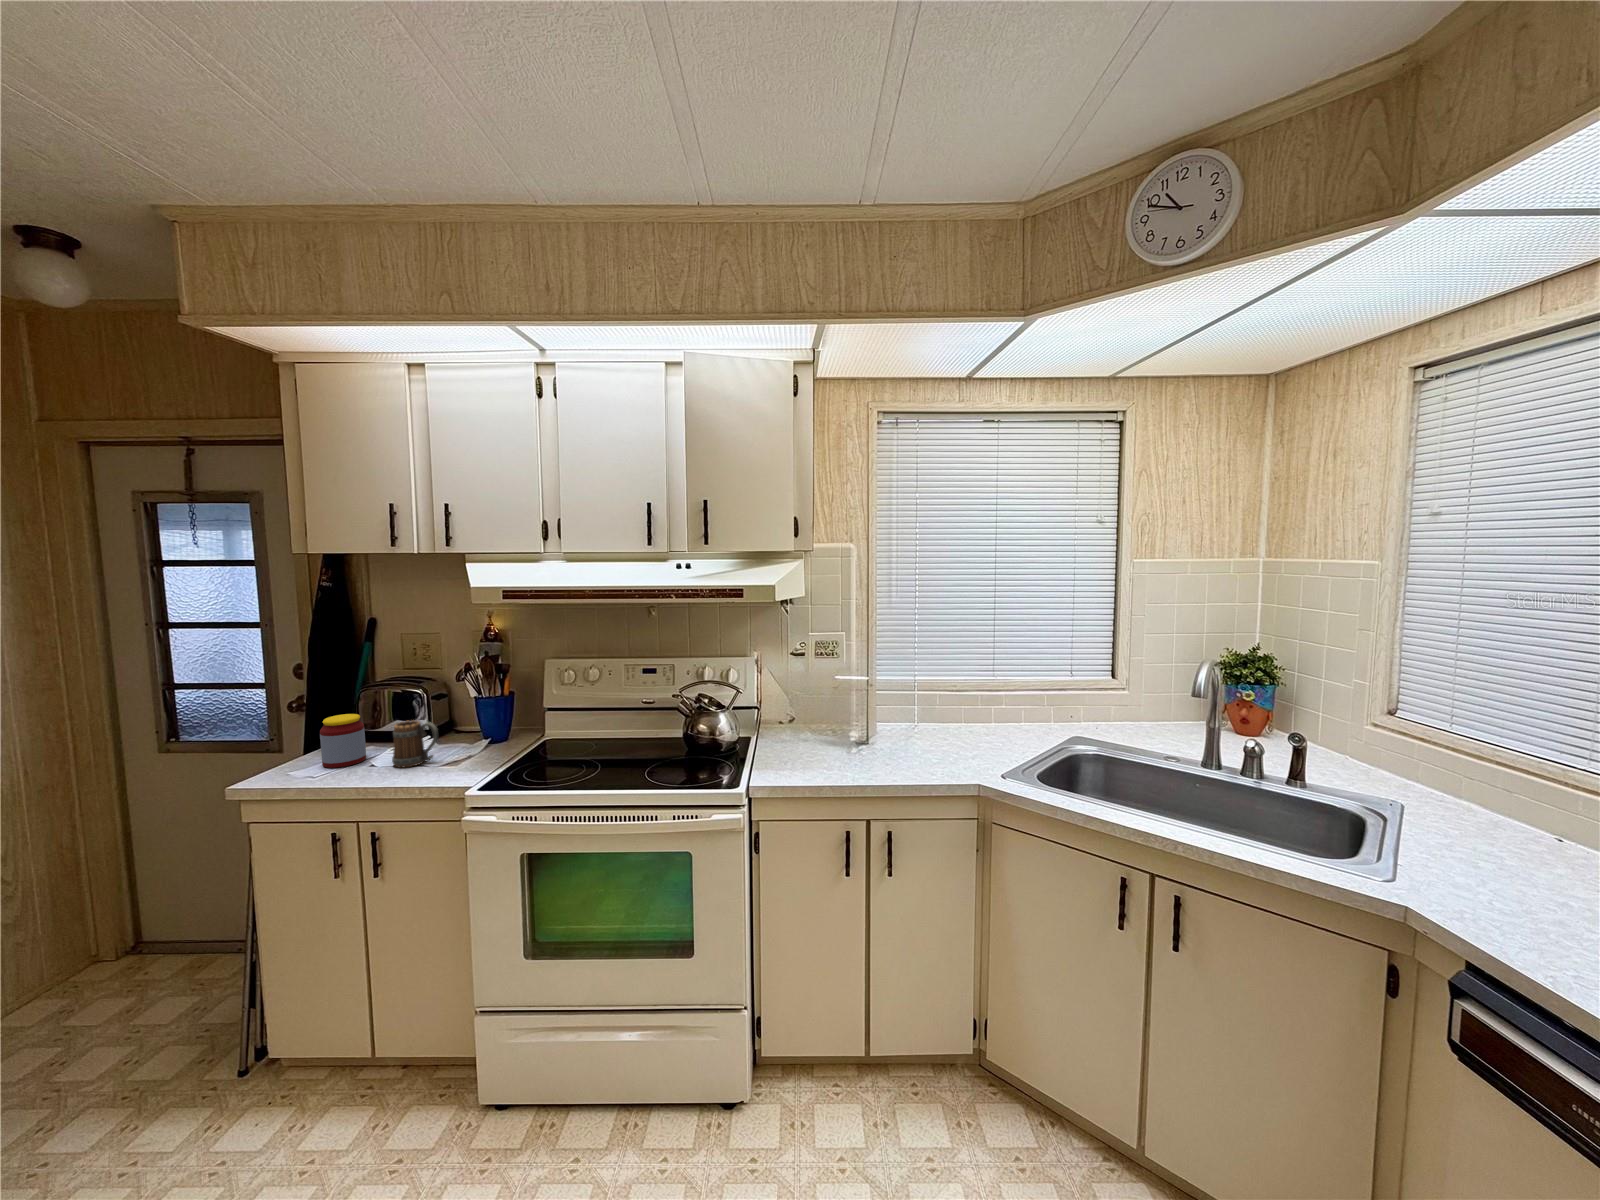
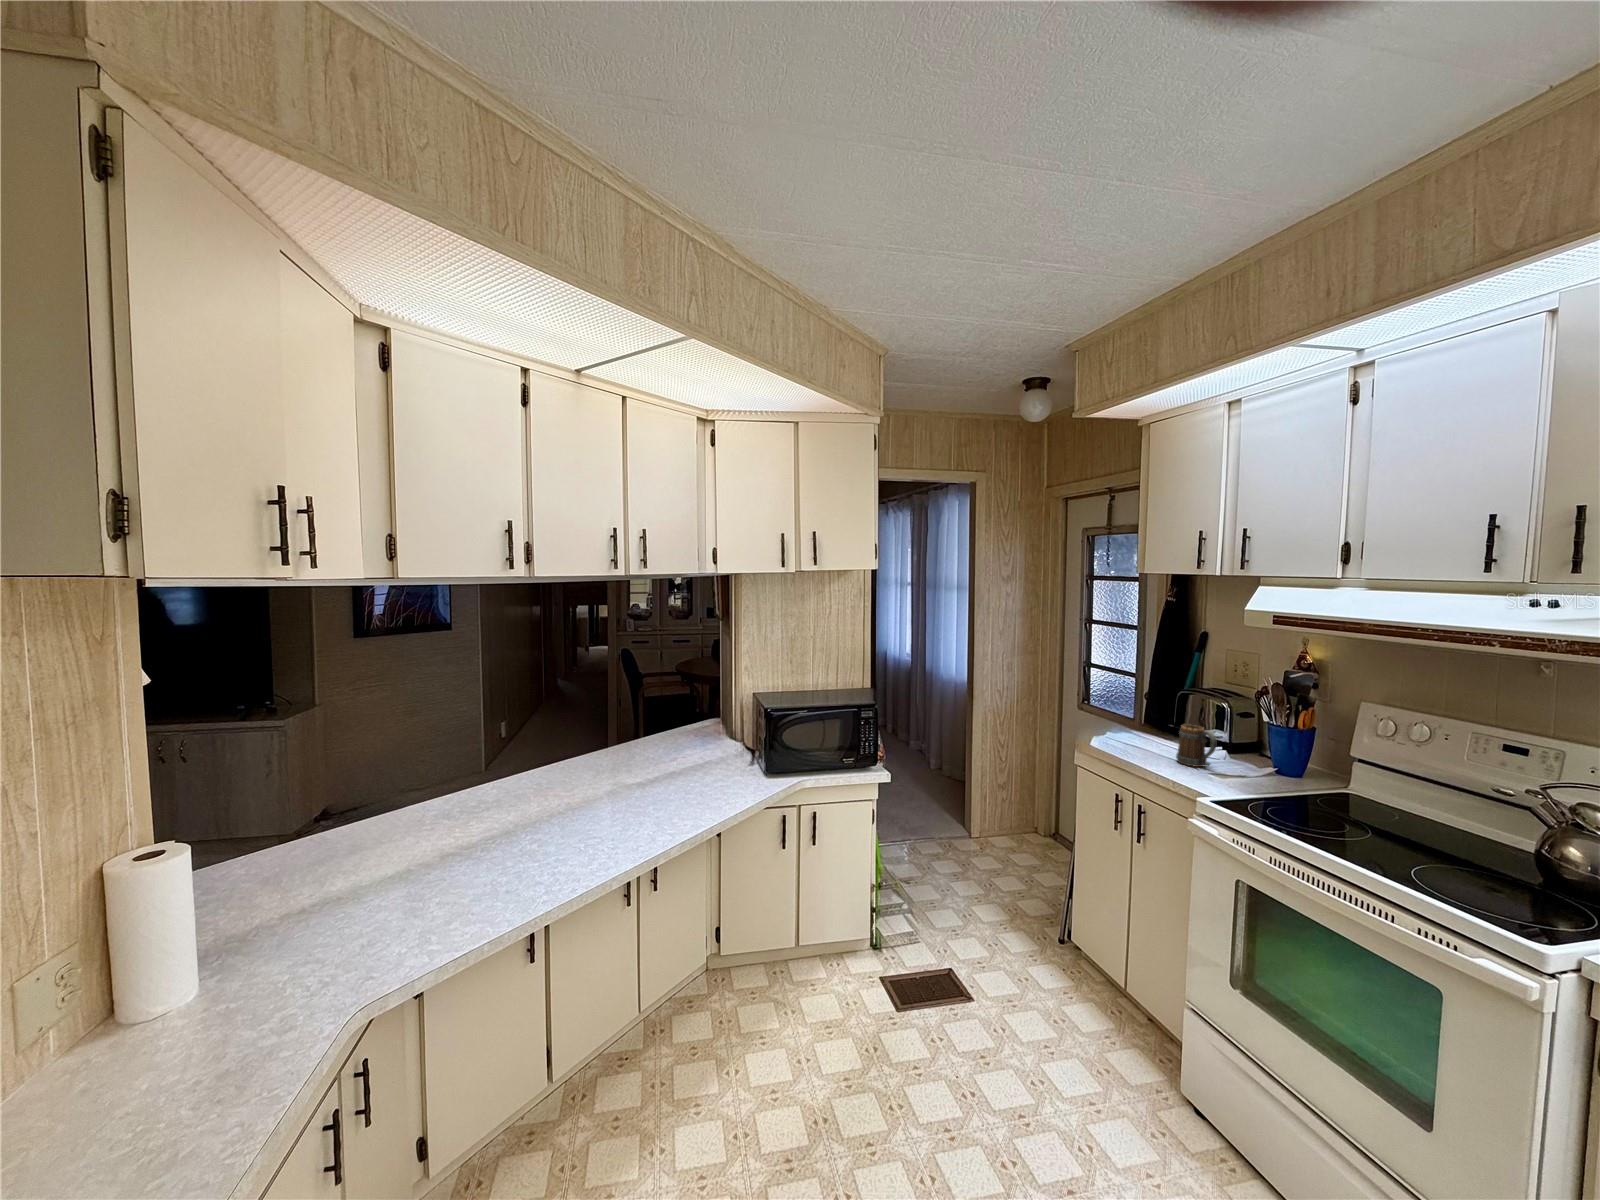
jar: present [320,714,366,768] -> none [1133,706,1167,749]

